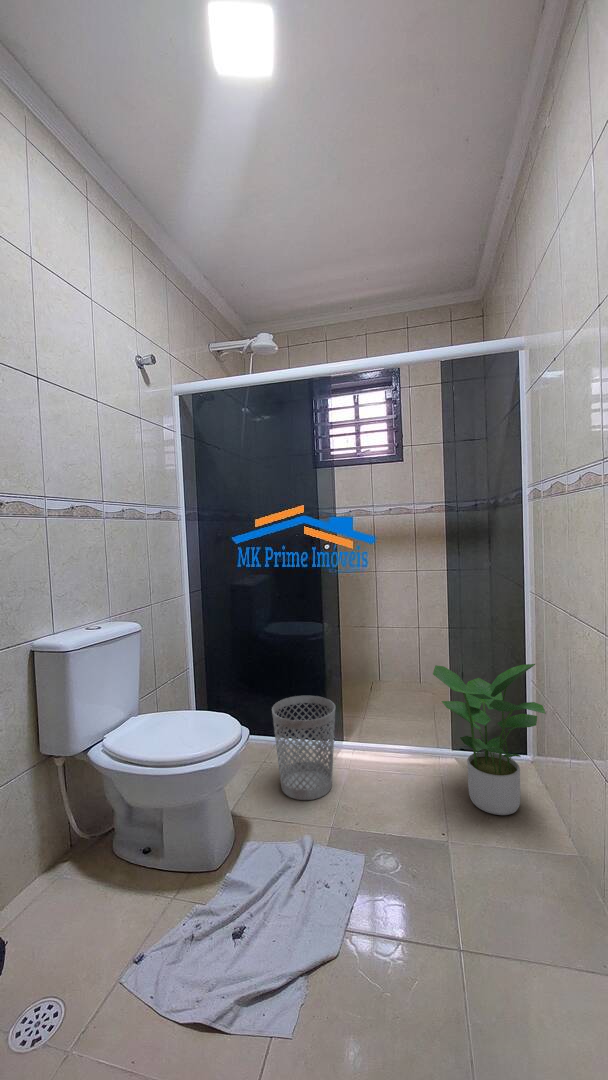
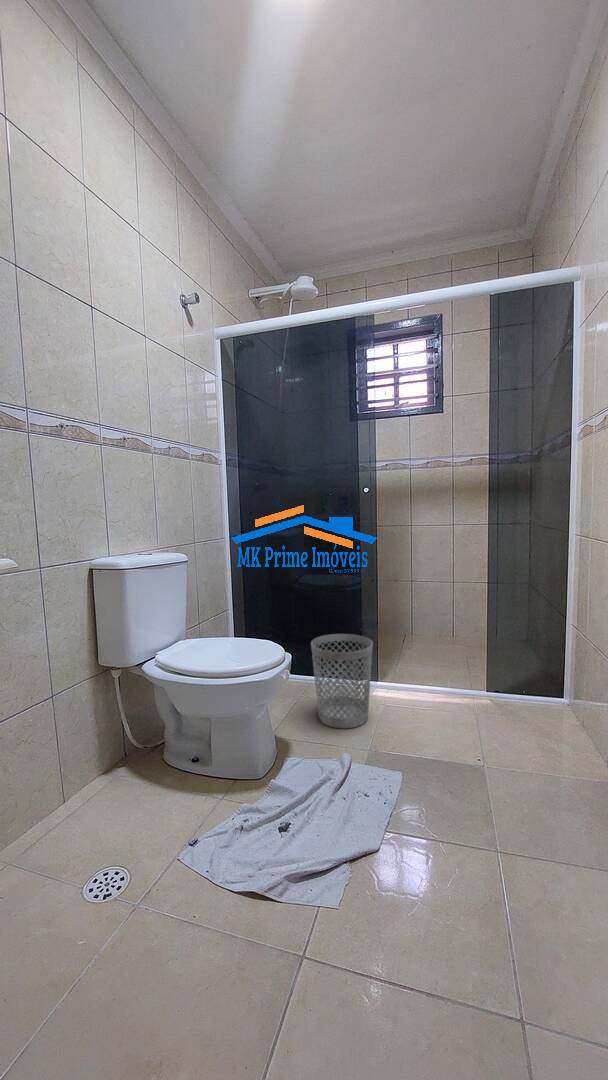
potted plant: present [433,664,545,815] -> none [473,601,589,747]

